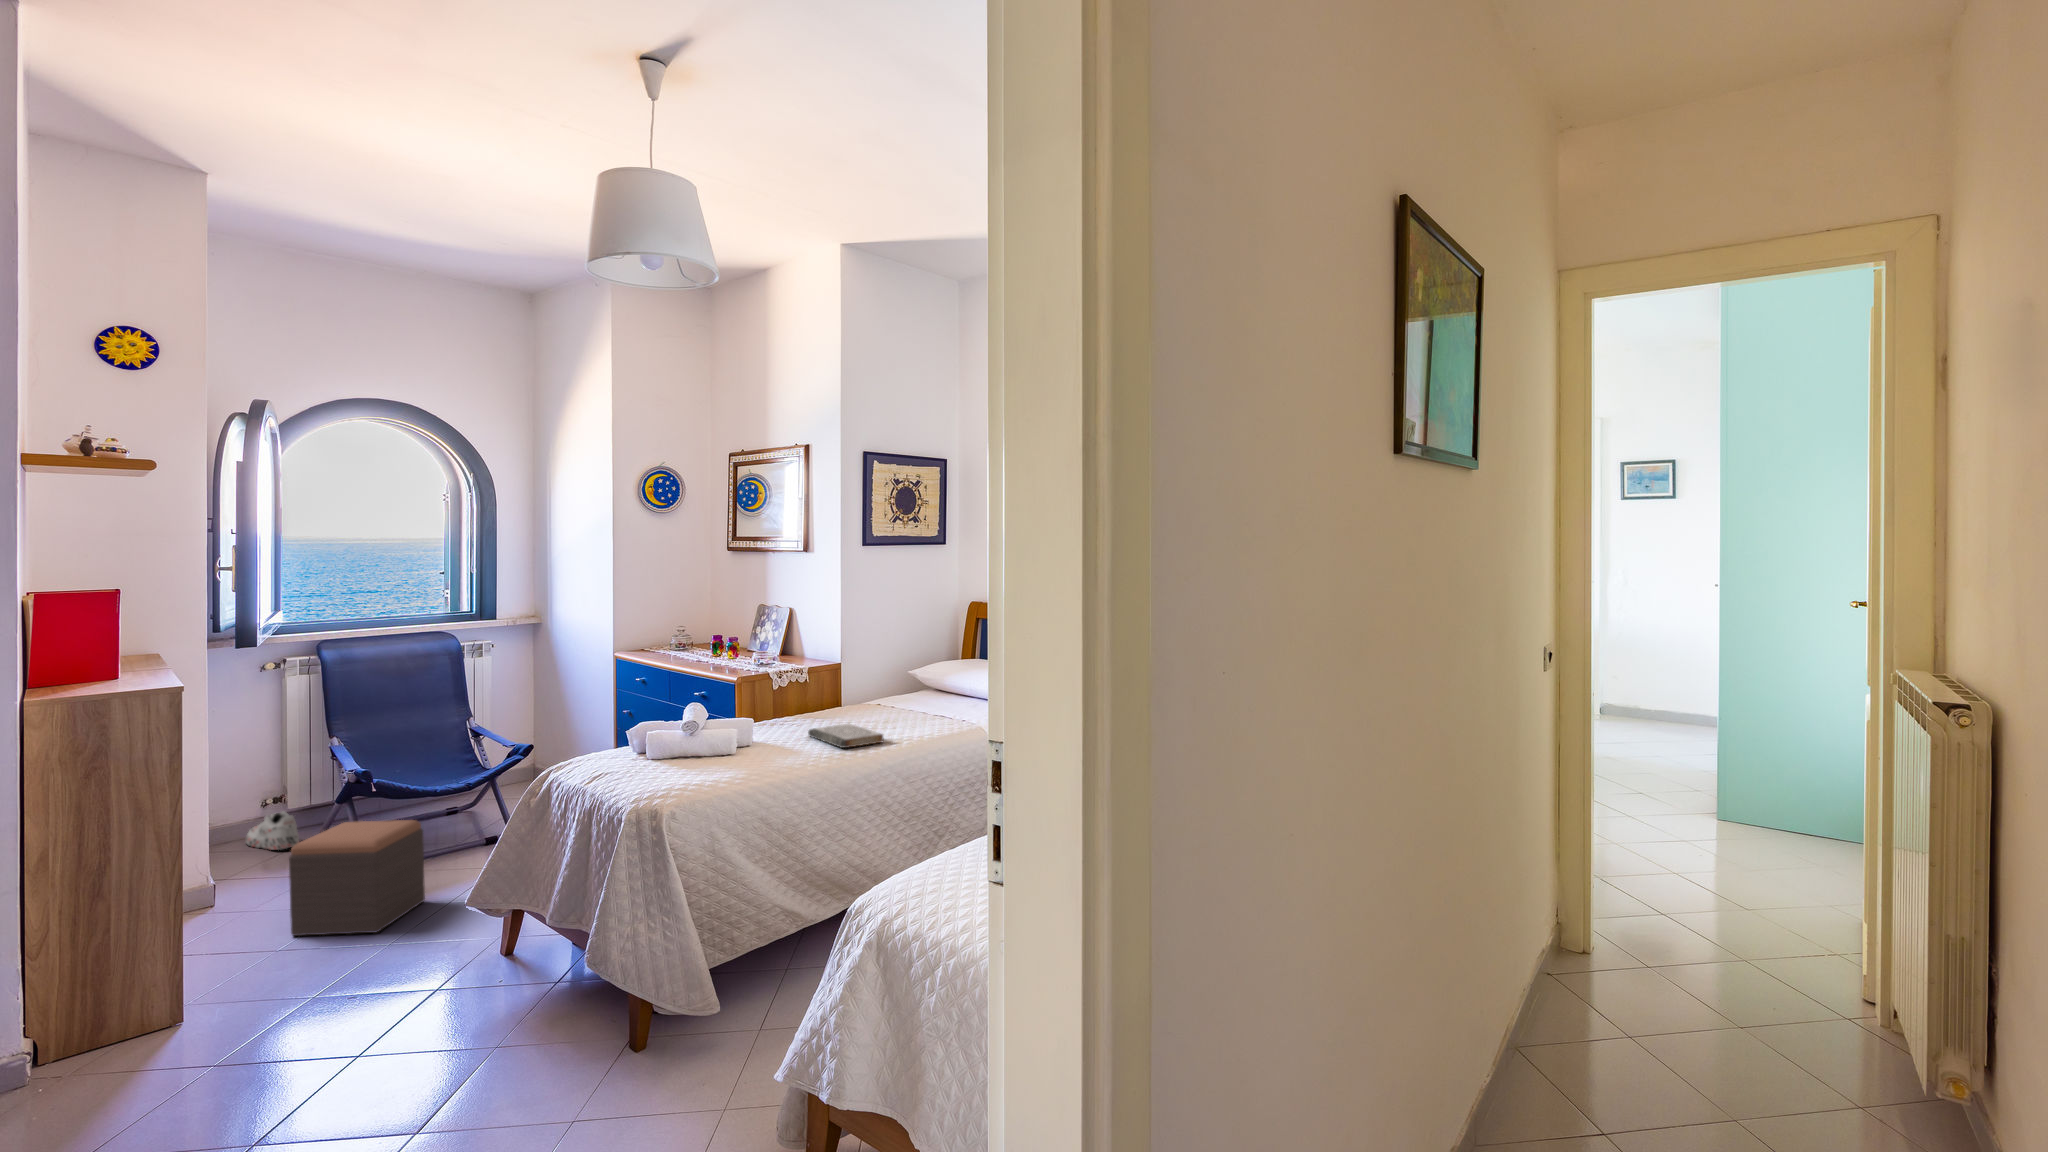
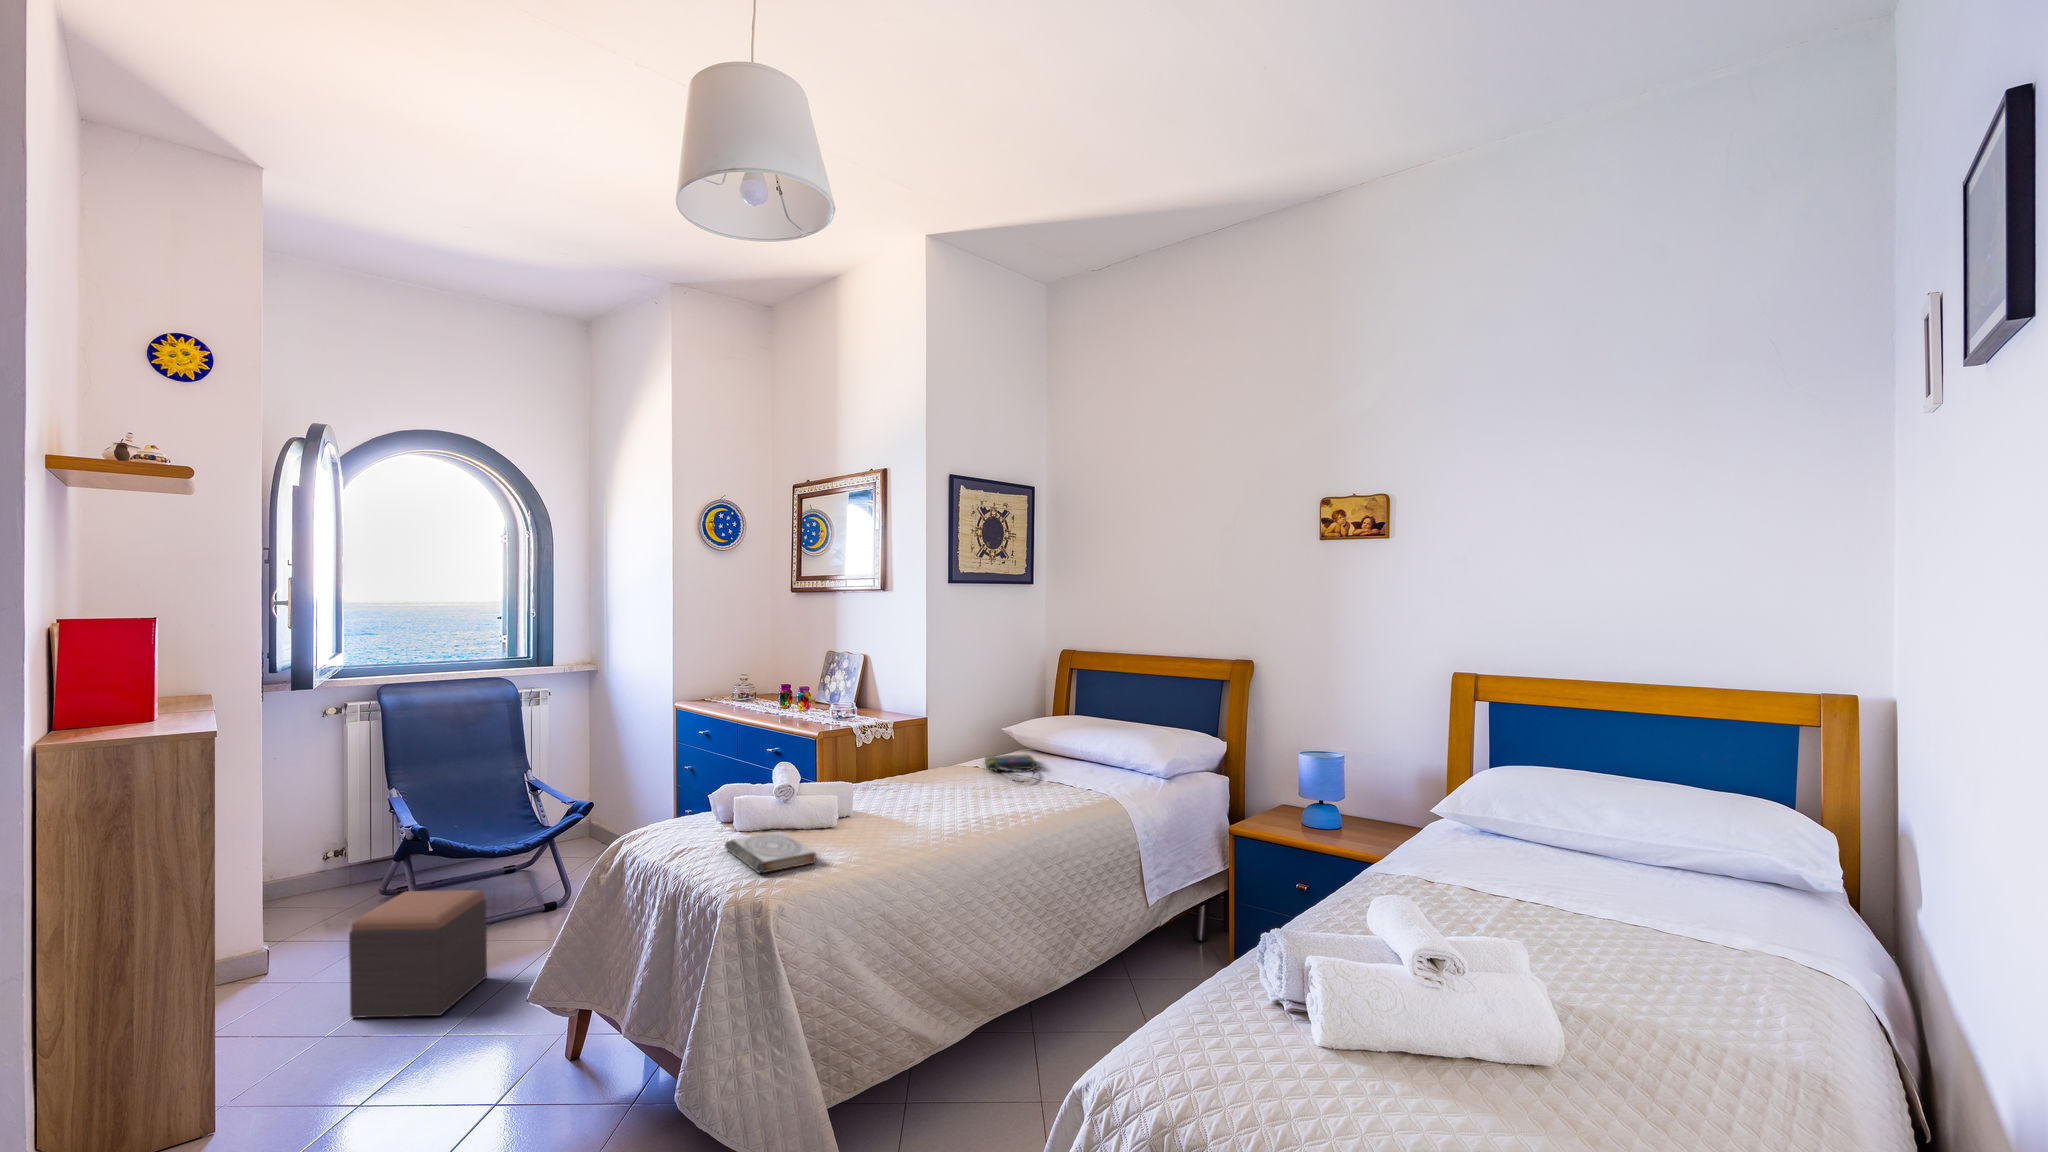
tote bag: none [895,696,946,718] -> present [985,755,1040,783]
book: present [808,724,883,748] -> present [725,832,816,873]
shoe: present [246,811,299,850] -> none [299,870,354,912]

